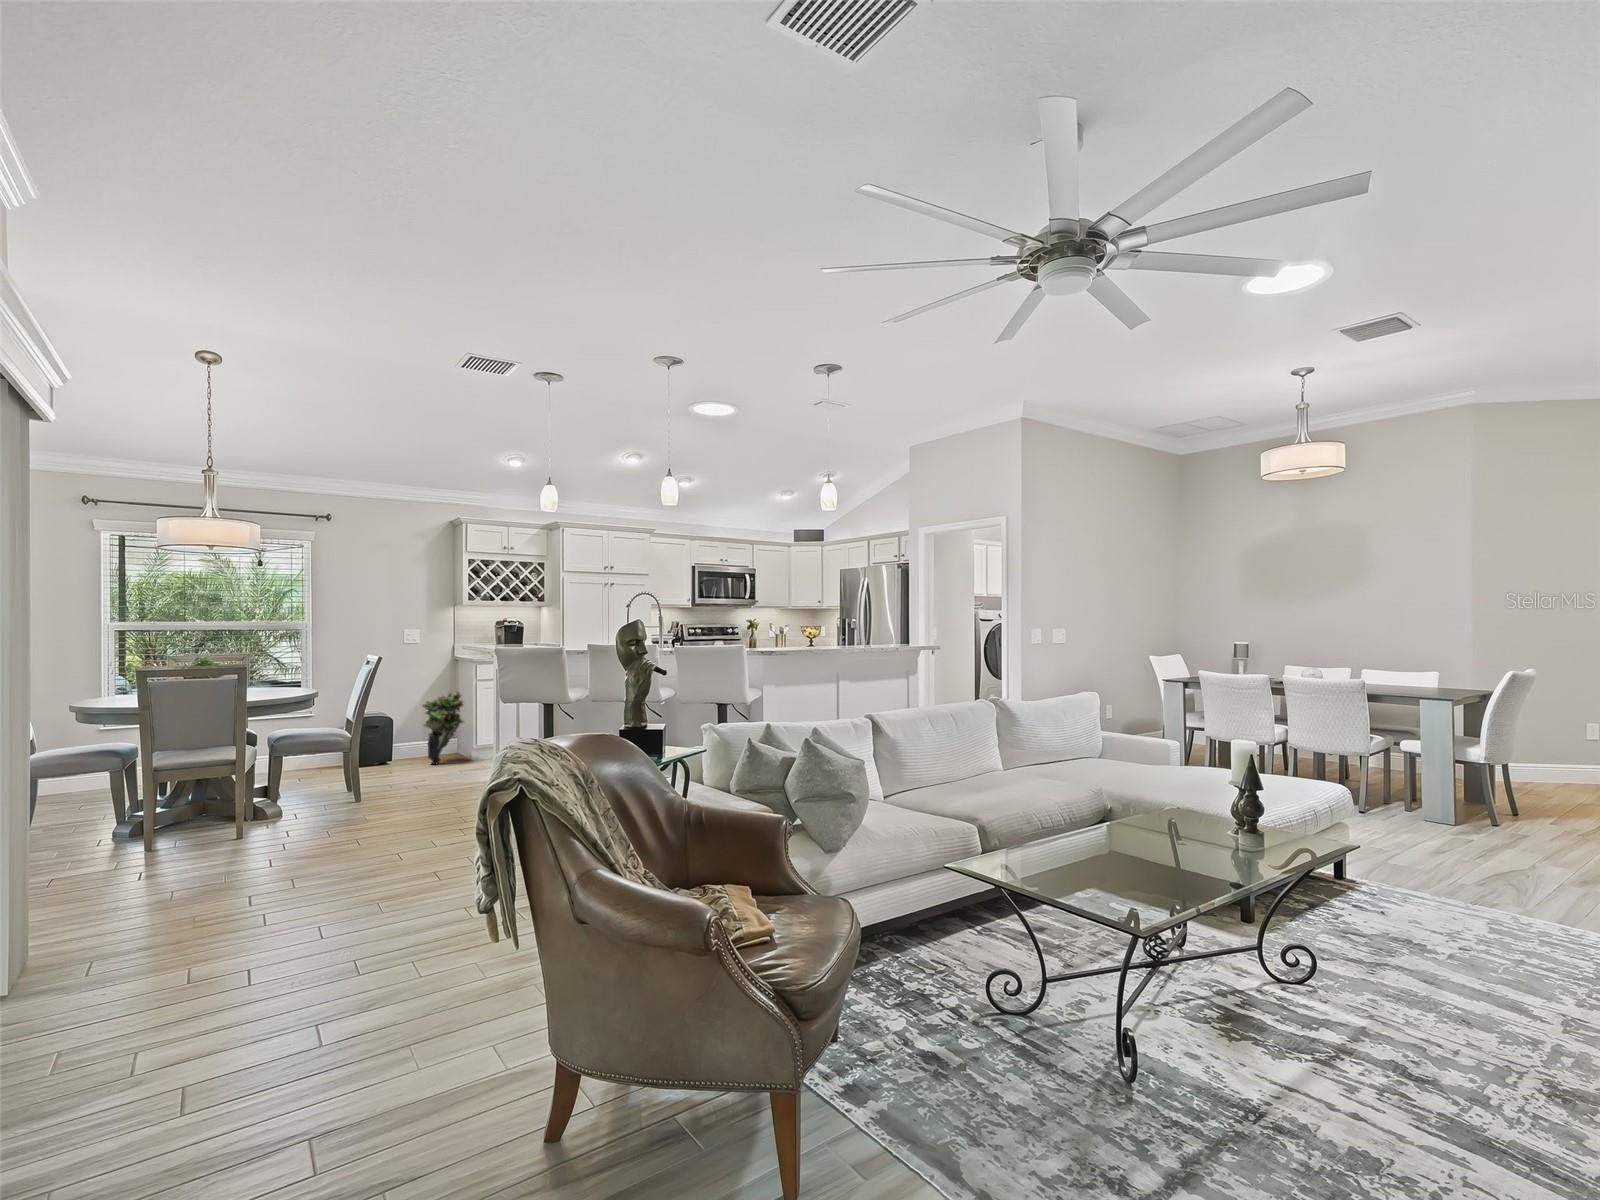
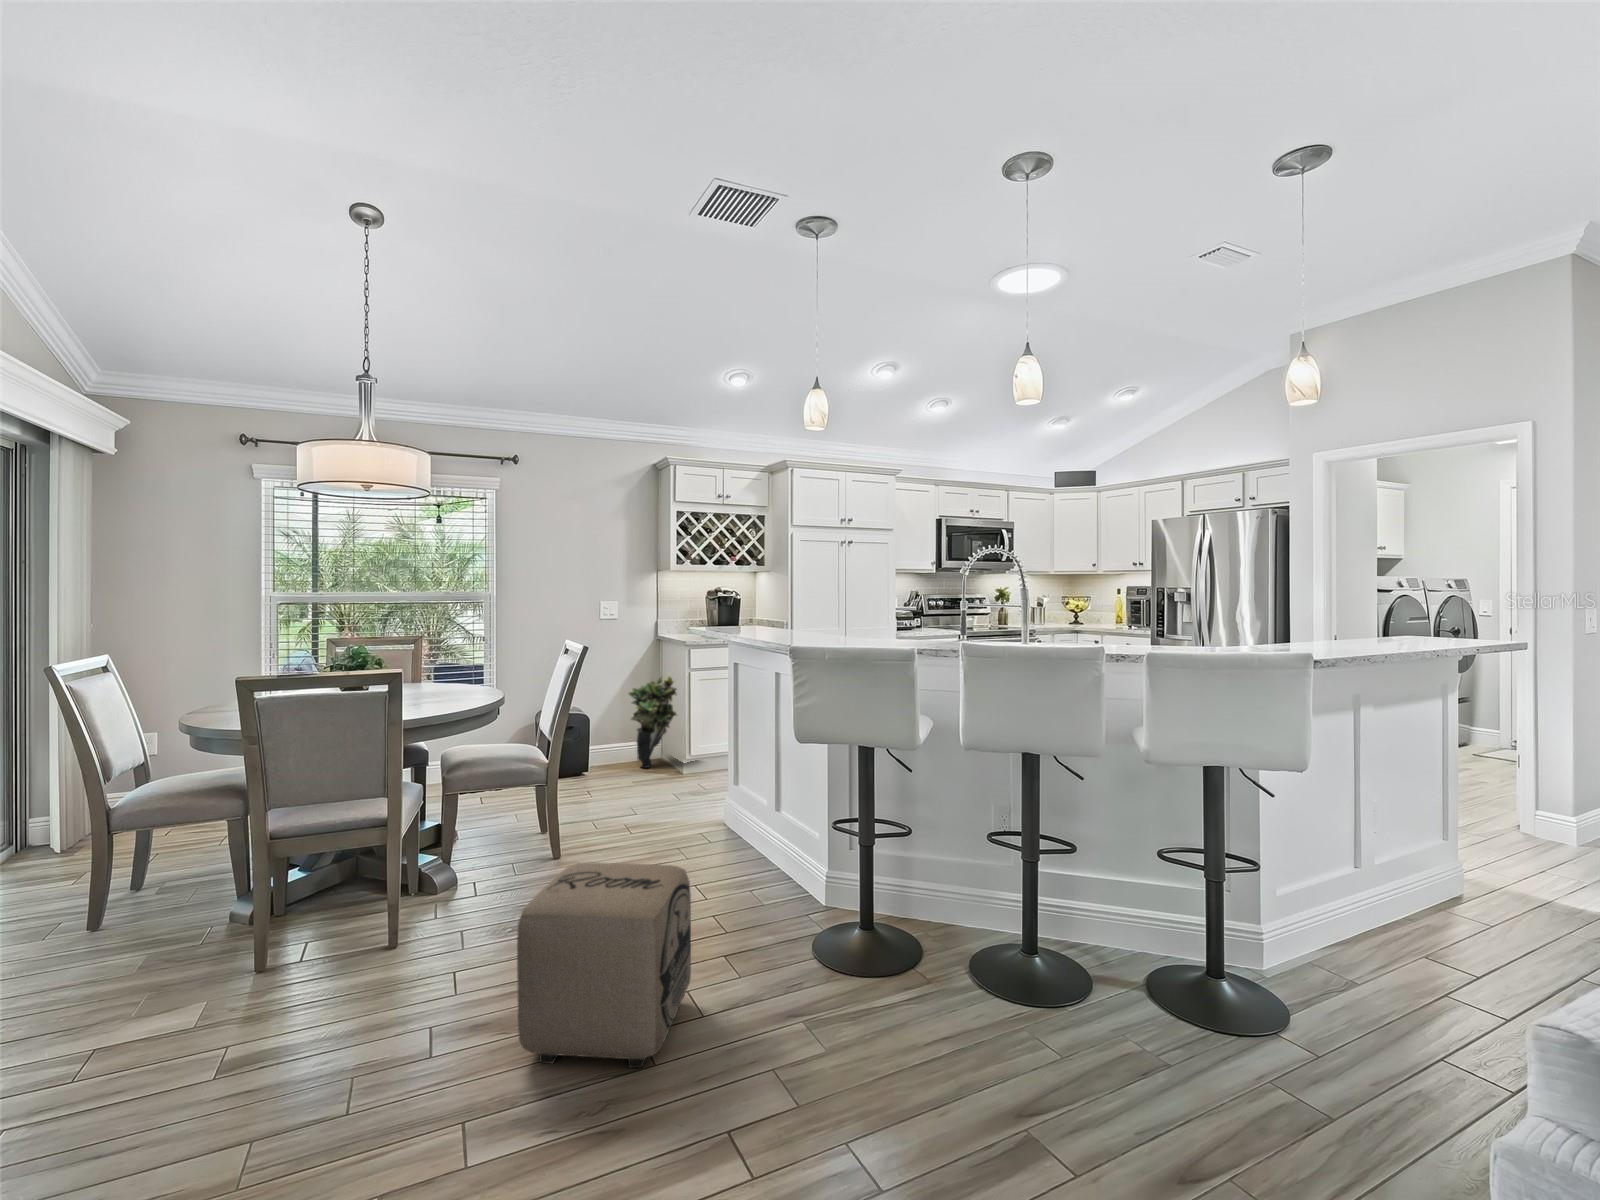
ottoman: none [306,781,419,884] -> present [517,862,691,1068]

